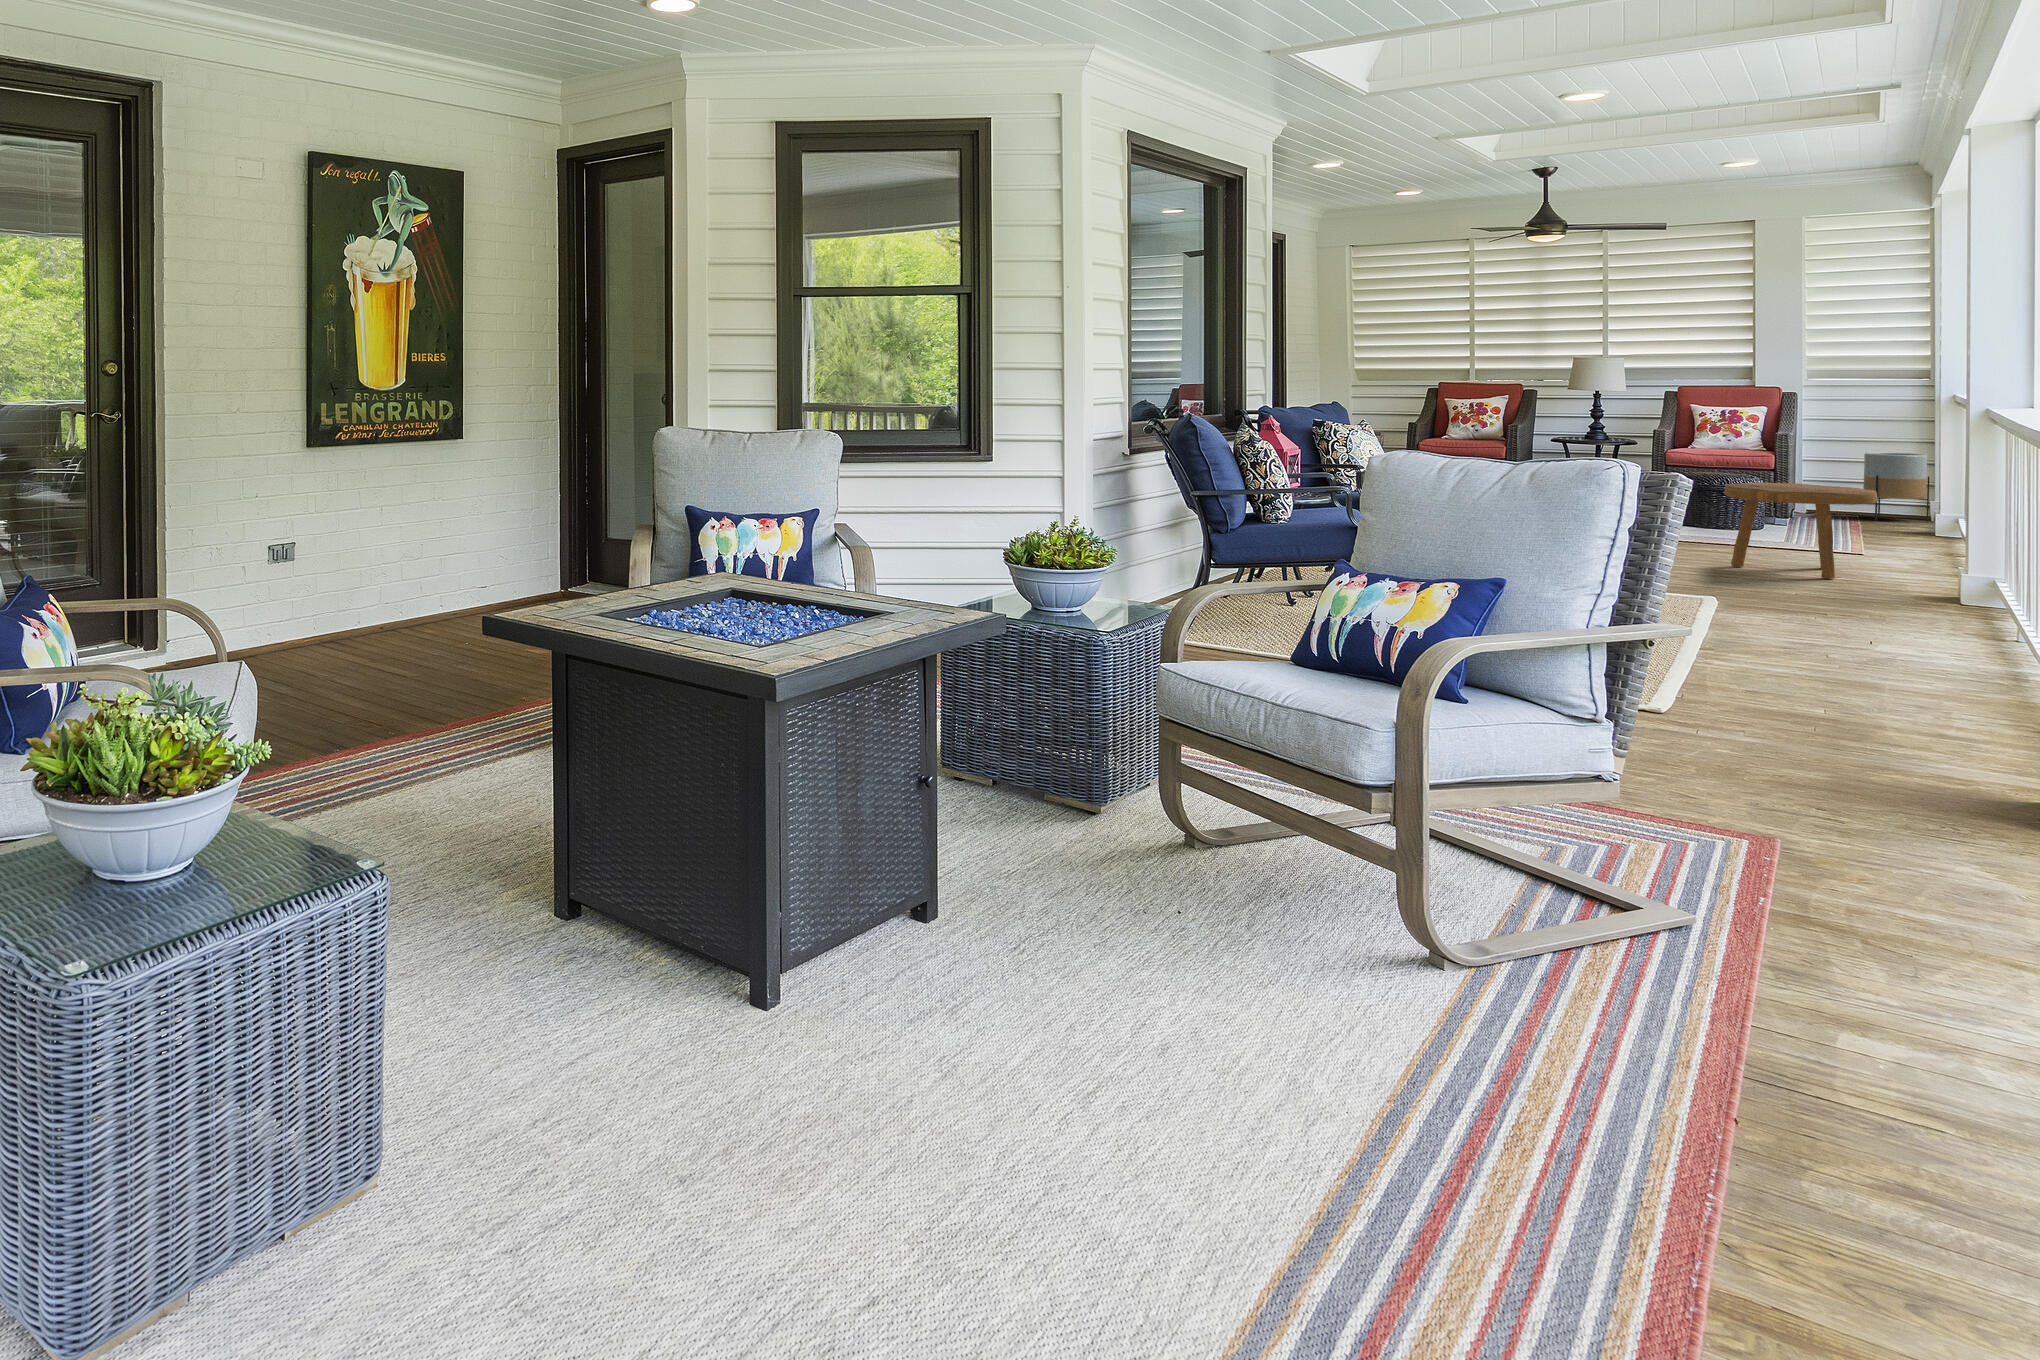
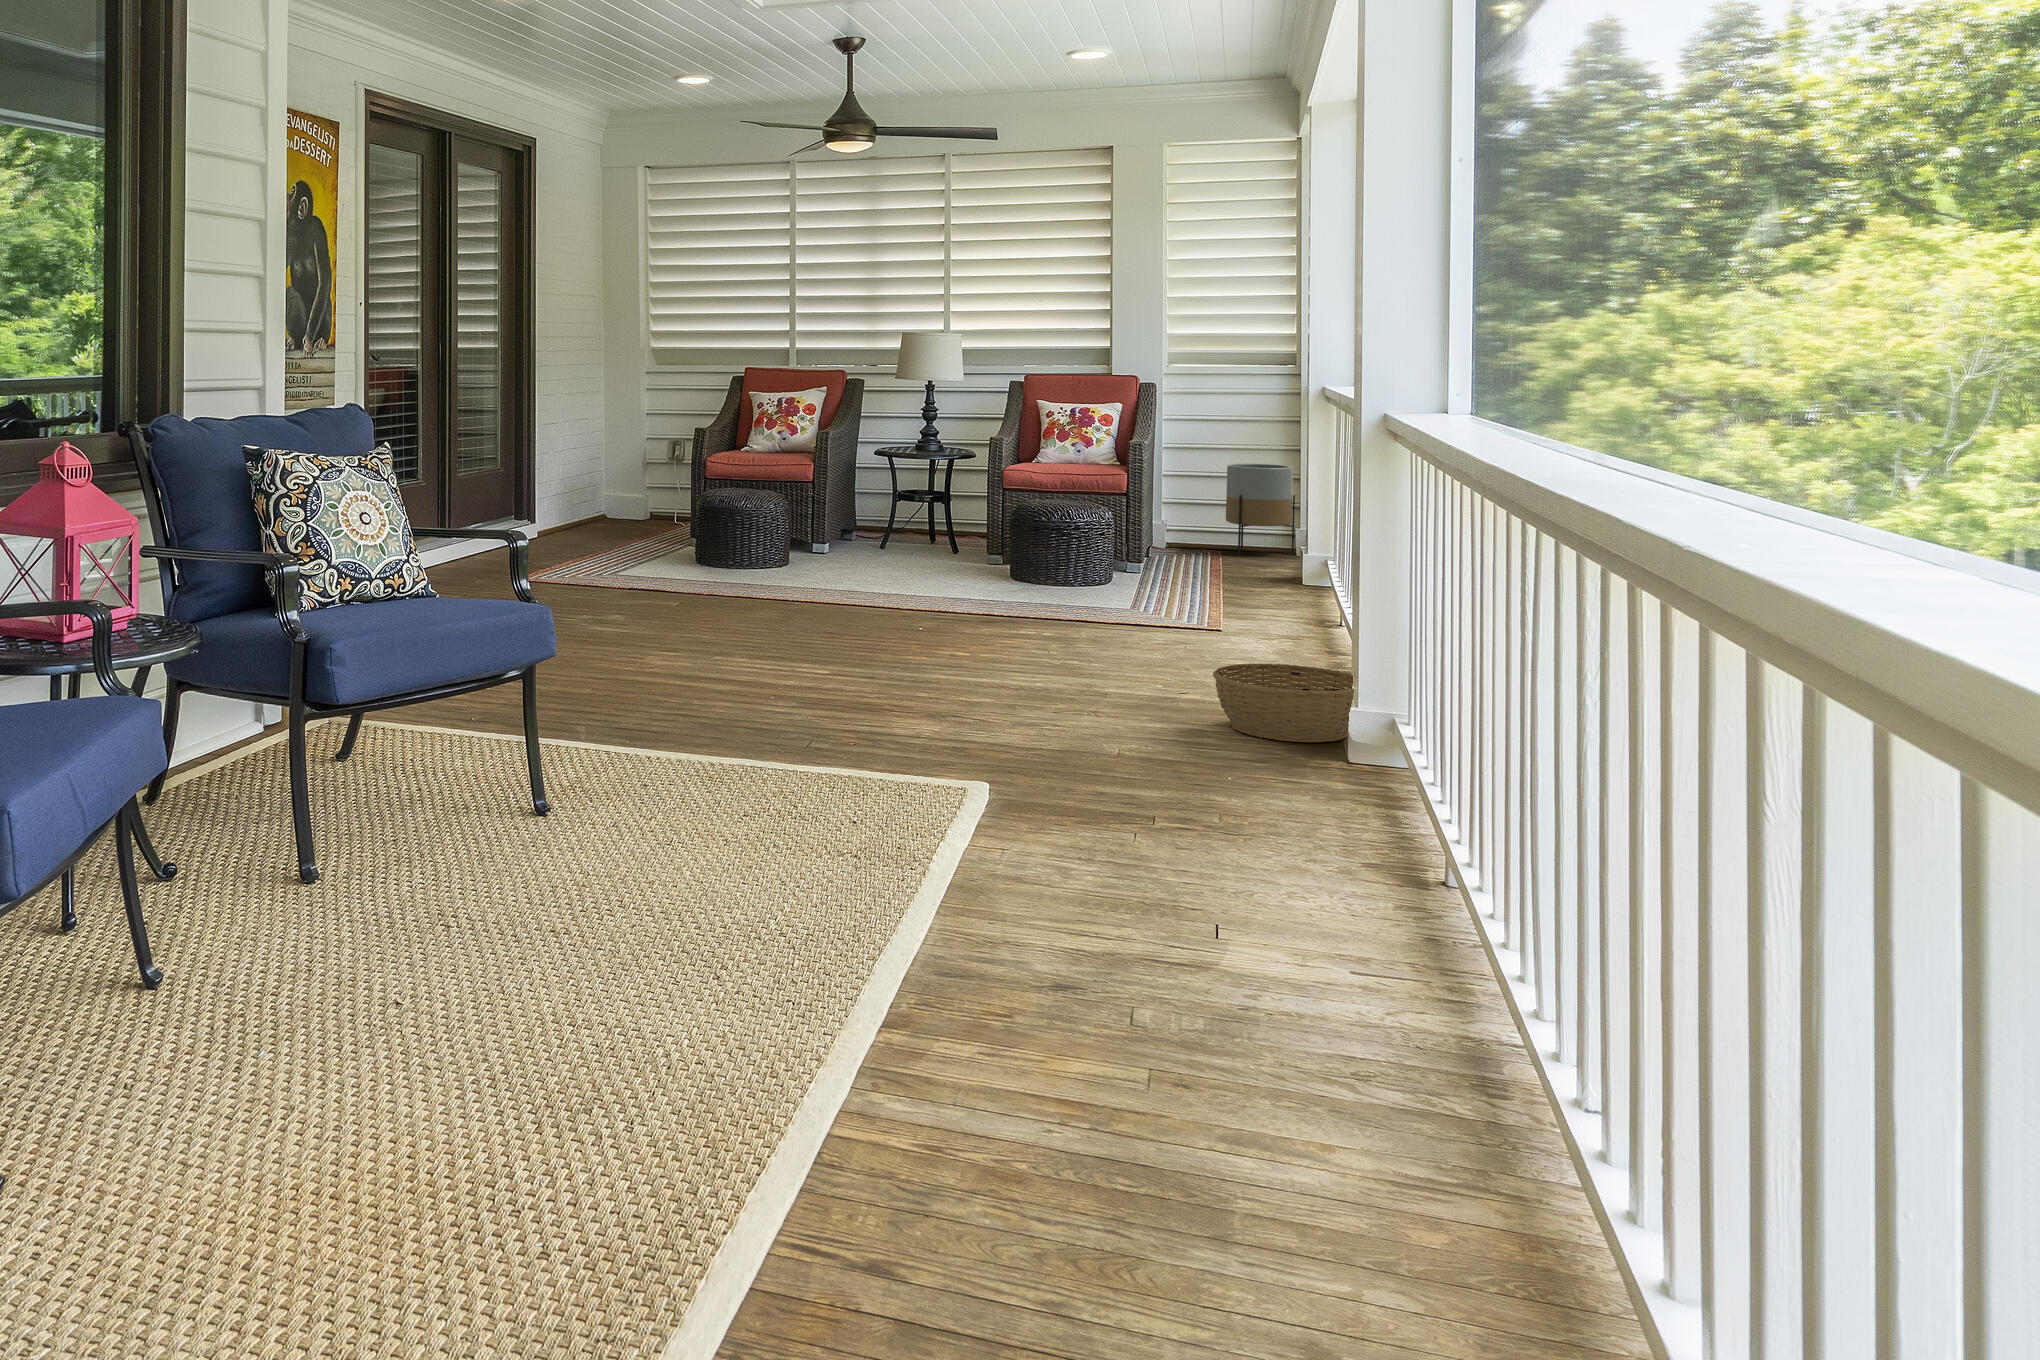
footstool: present [1724,482,1877,578] -> none [1059,523,1245,674]
basket: none [1850,566,1975,612] -> present [1213,664,1355,742]

